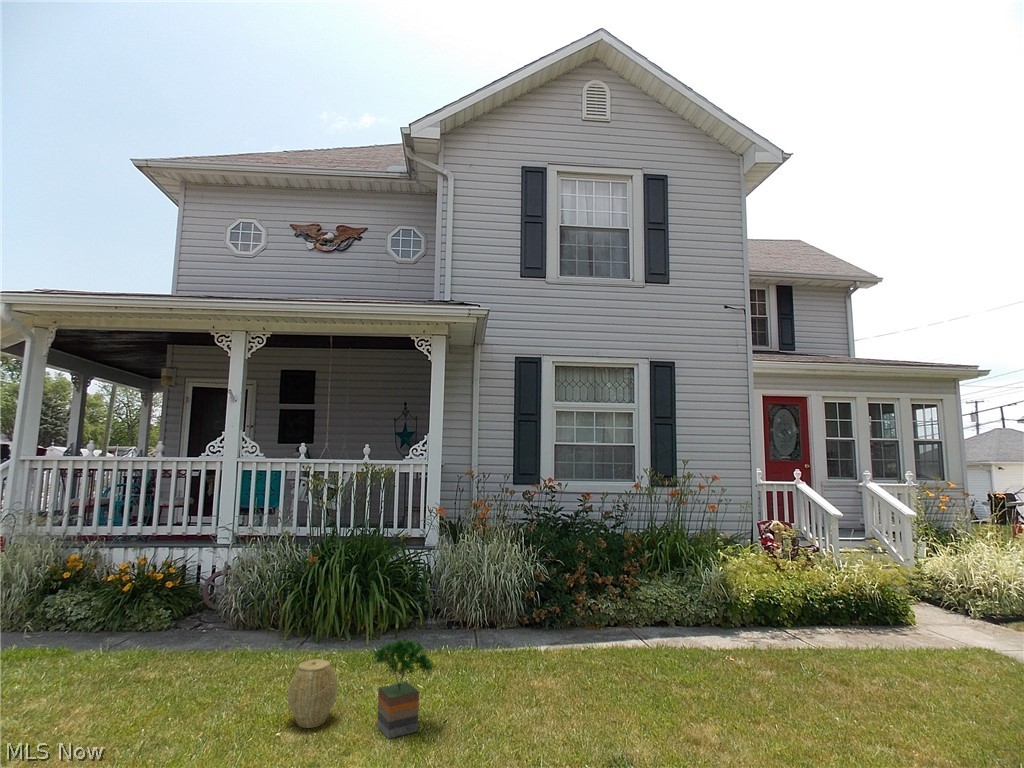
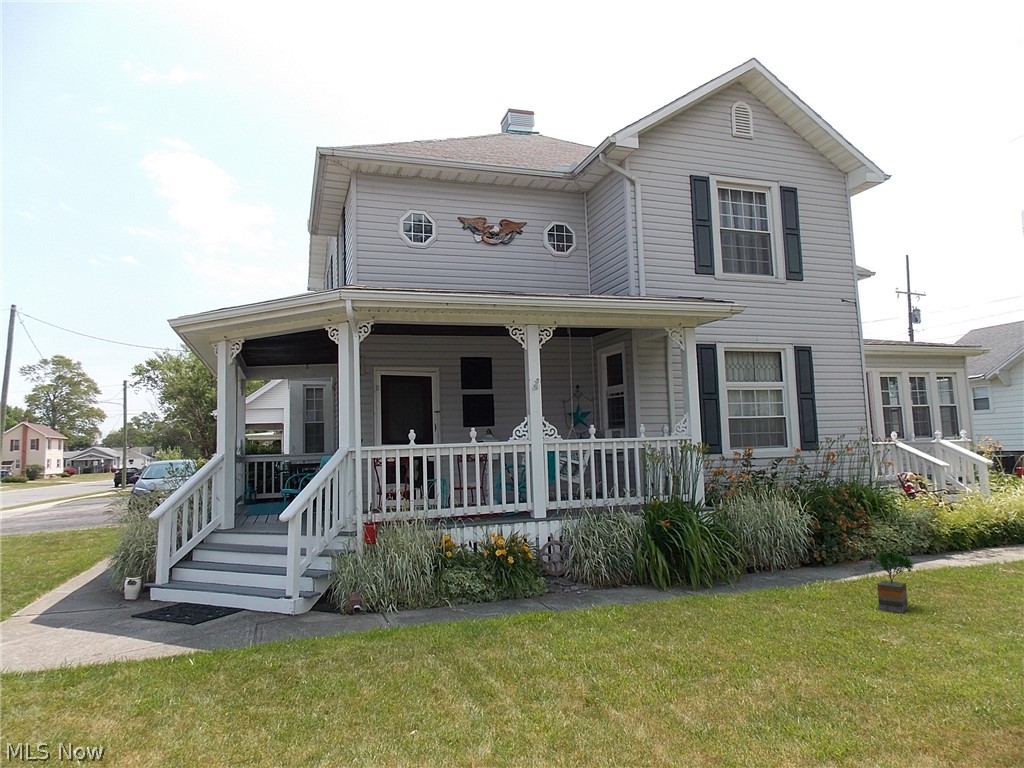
woven basket: present [288,659,338,728] -> none [817,572,854,615]

